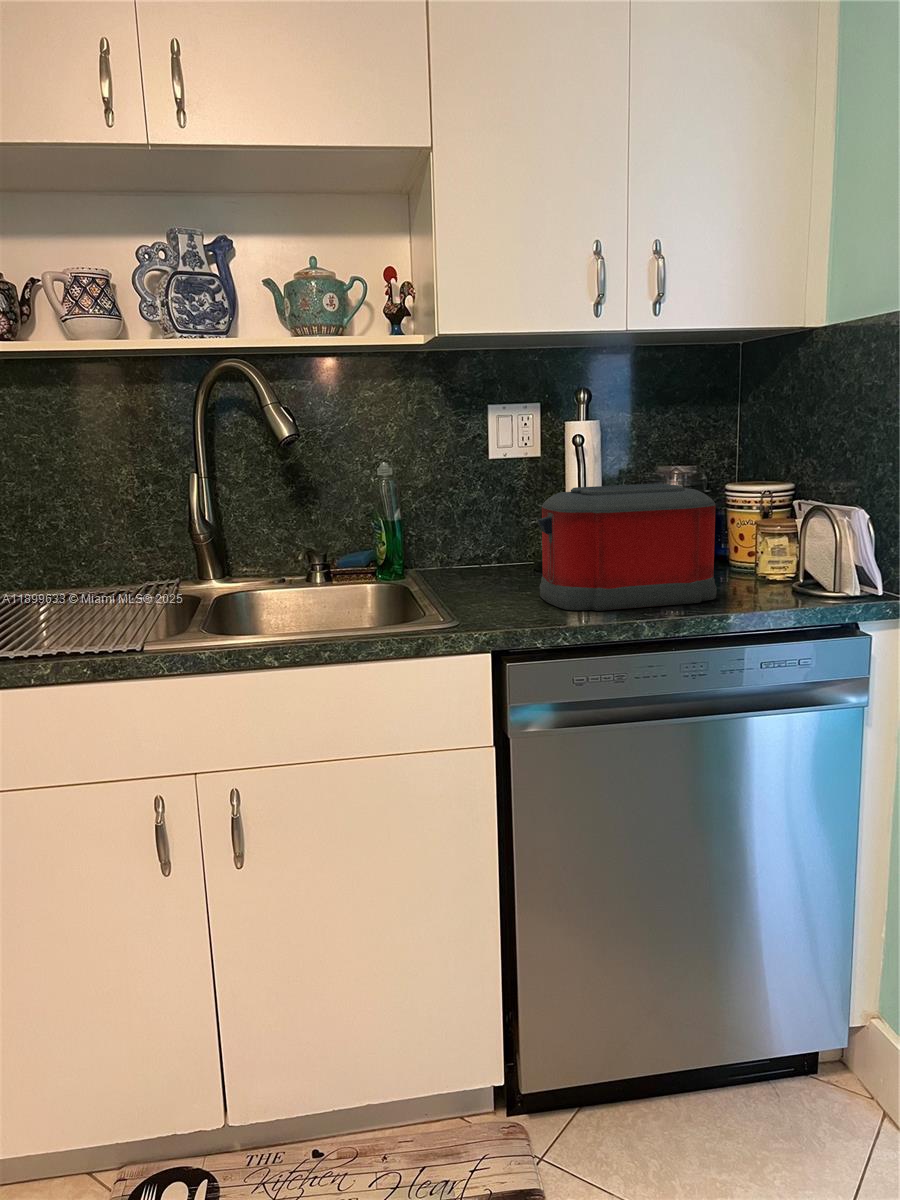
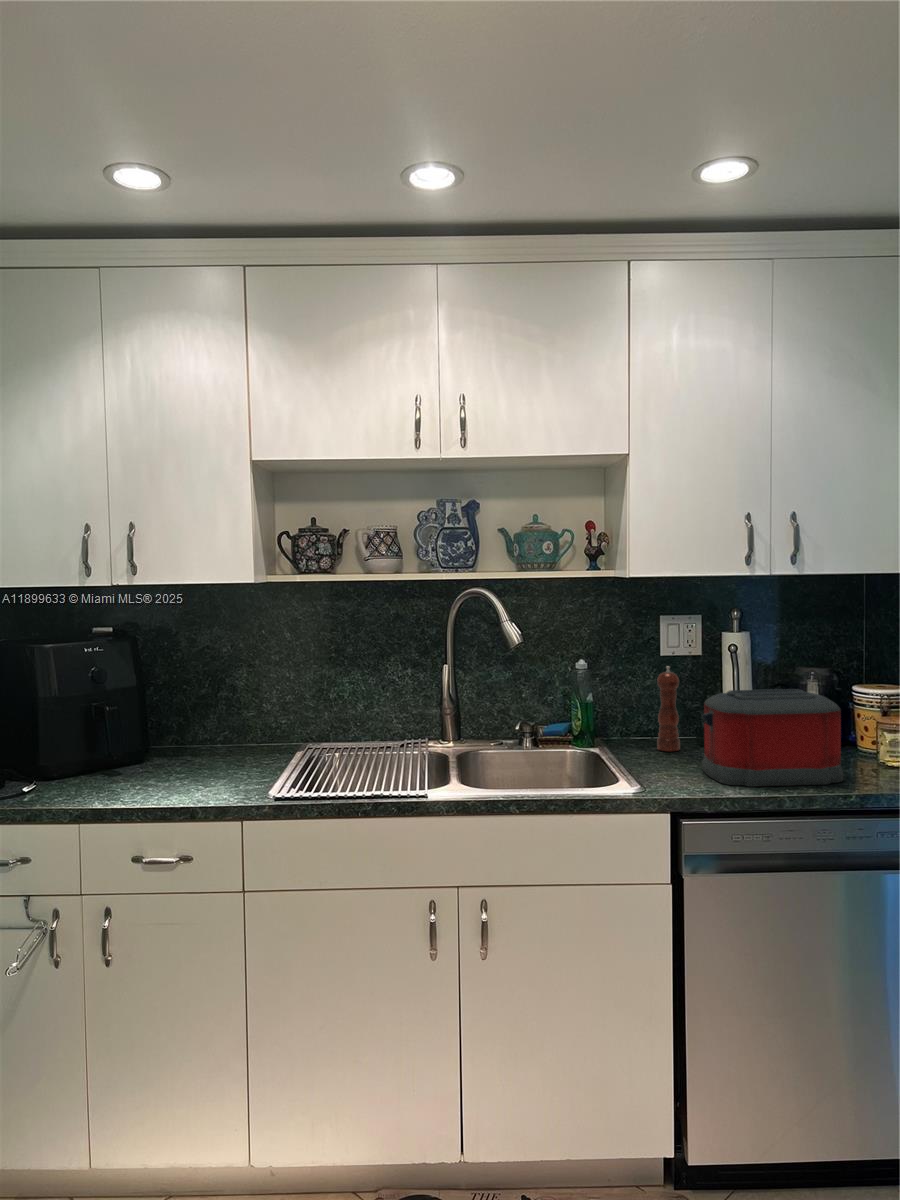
pepper mill: none [484,467,514,579] -> present [657,666,680,751]

